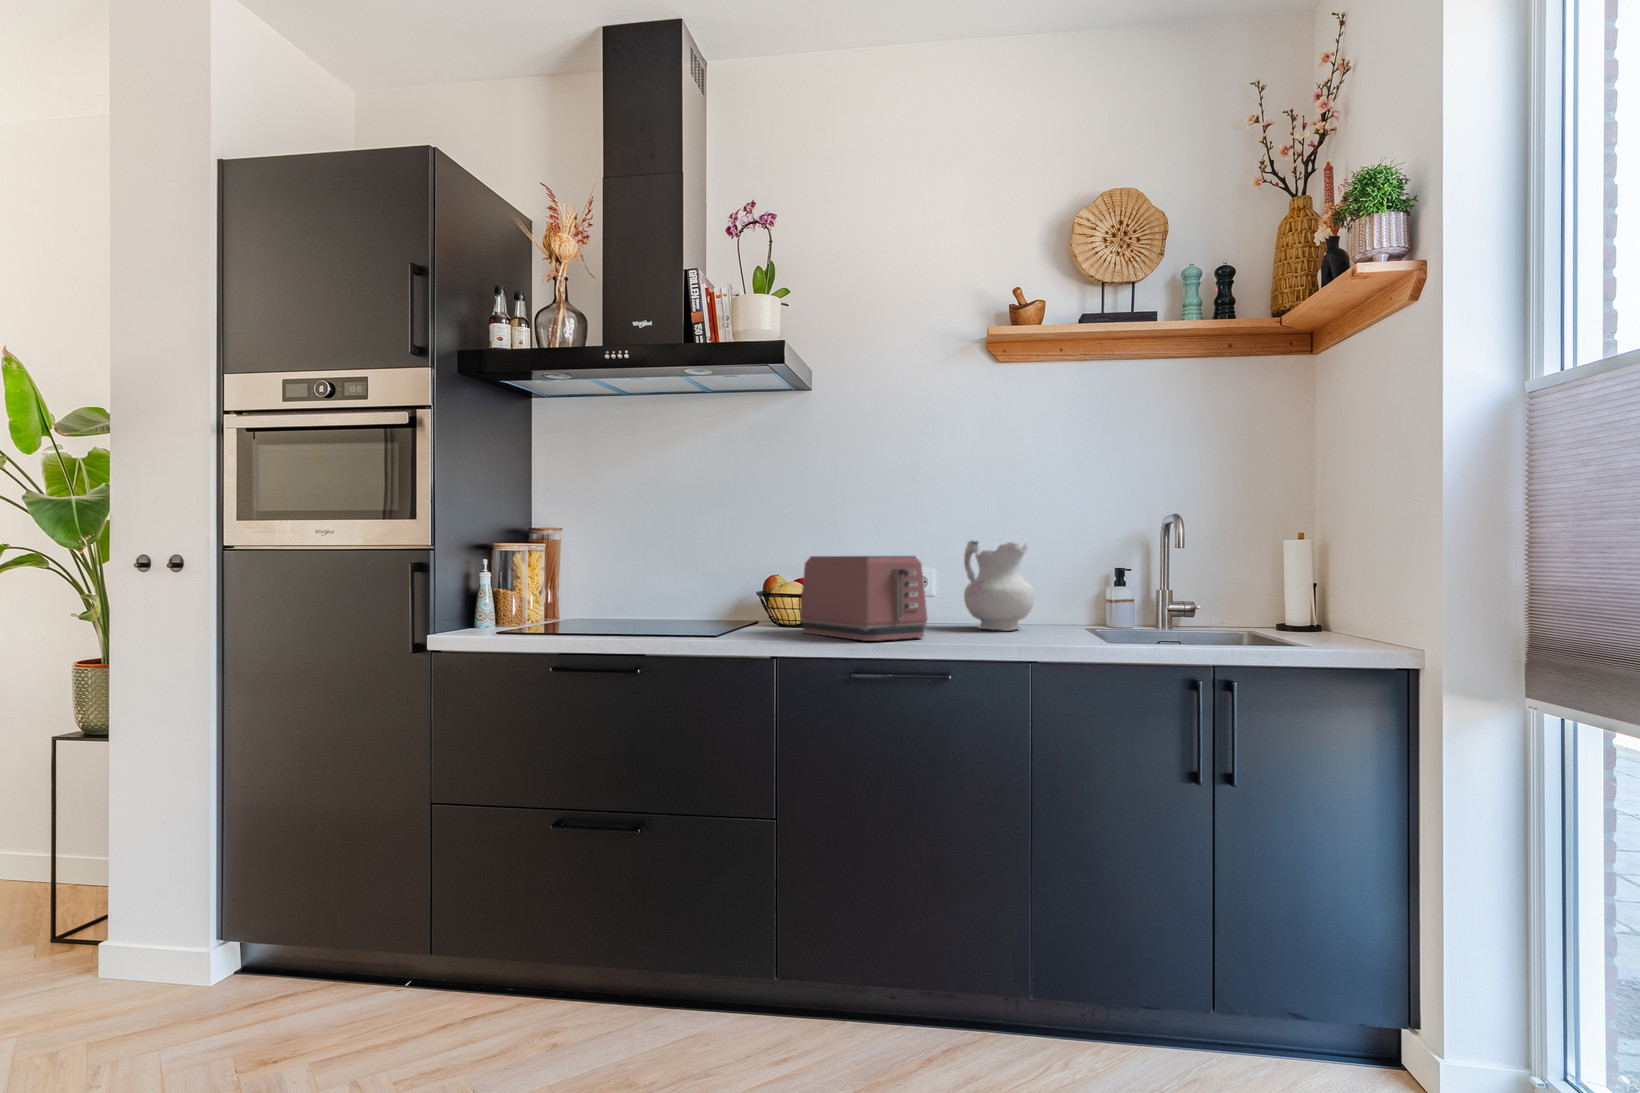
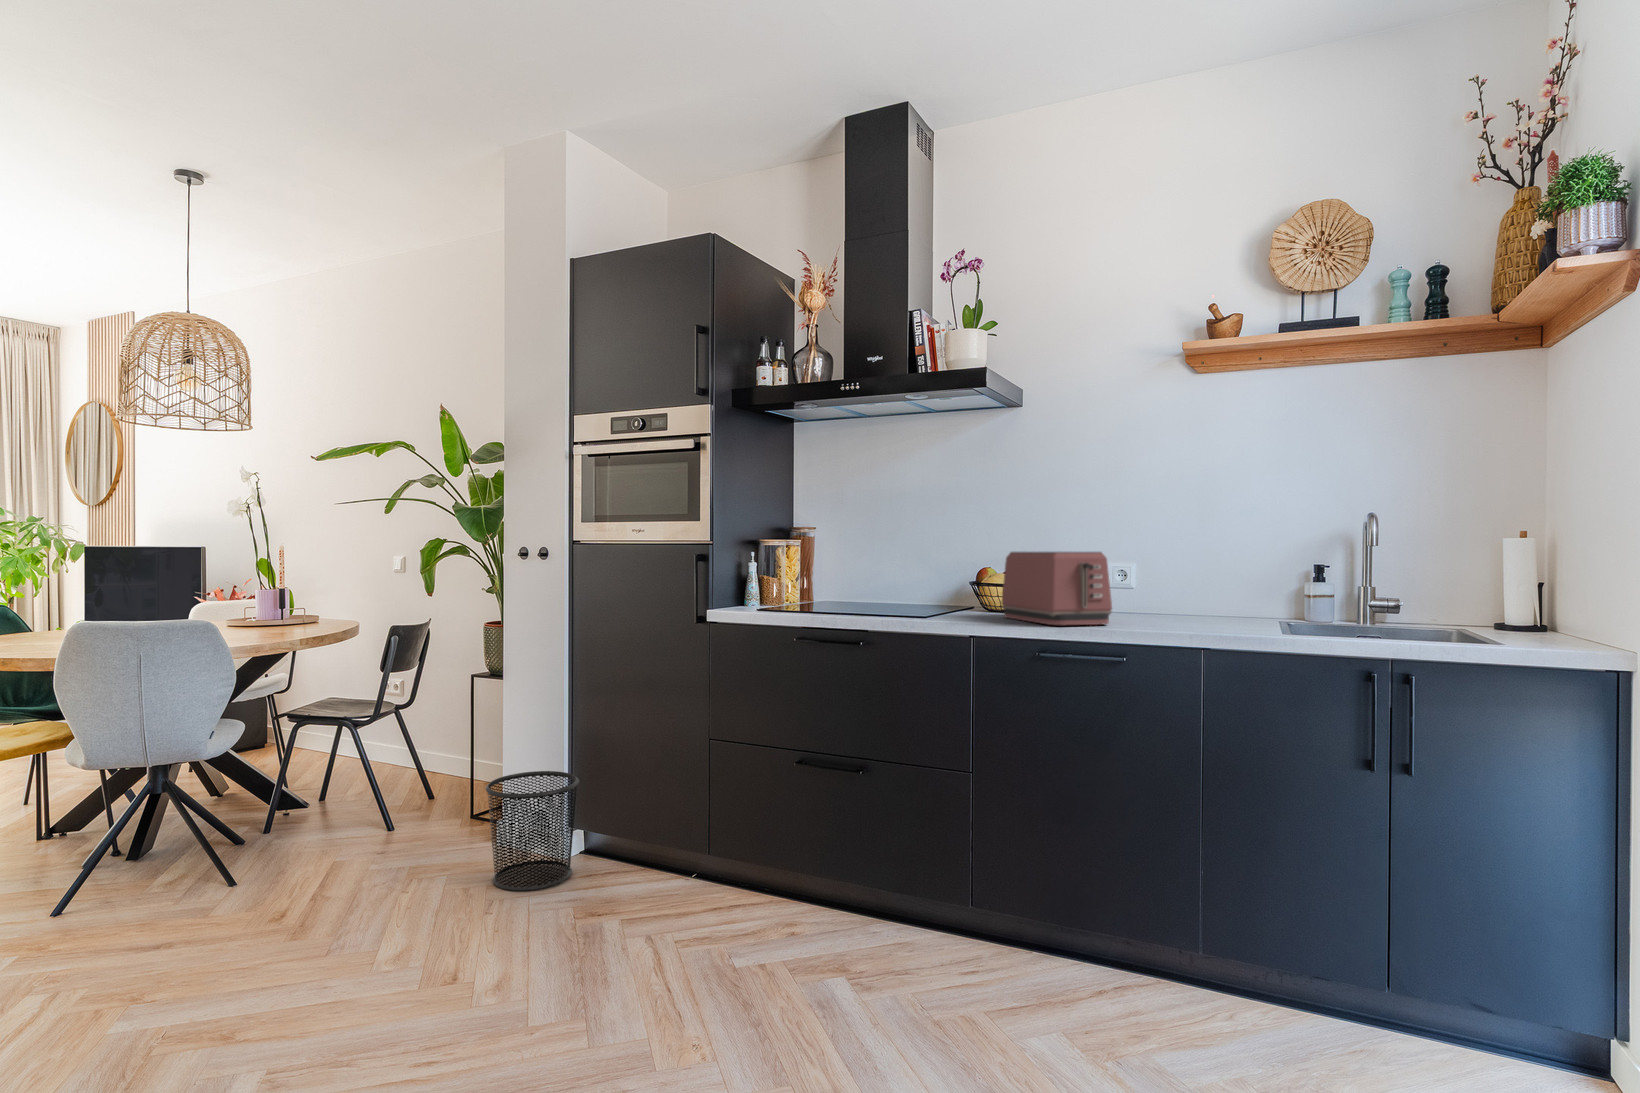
ceramic pitcher: present [964,540,1035,631] -> none [1156,538,1225,621]
waste bin: none [83,864,235,1043] -> present [485,771,579,891]

